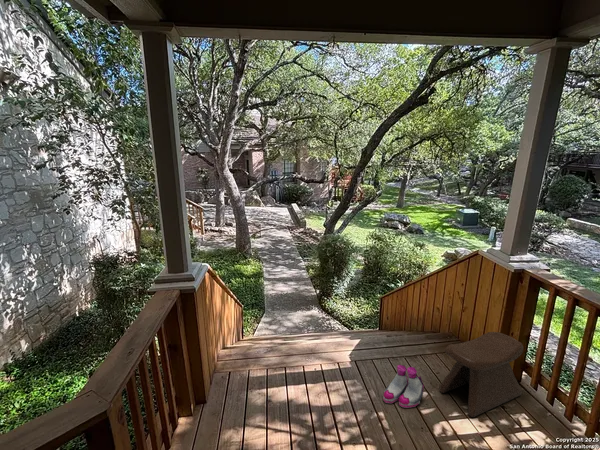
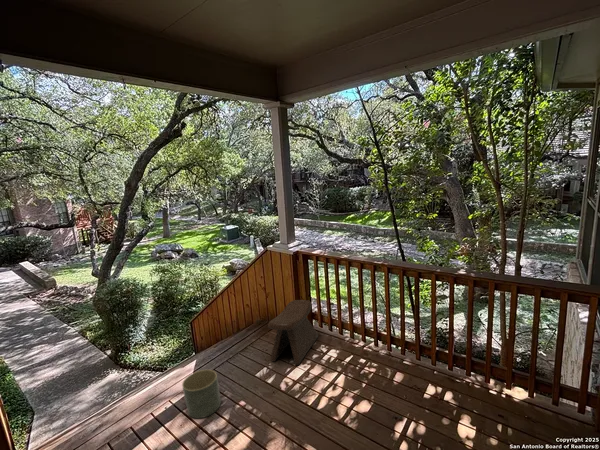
planter: none [329,357,365,409] -> present [182,370,221,418]
boots: present [383,365,424,408] -> none [235,350,263,391]

